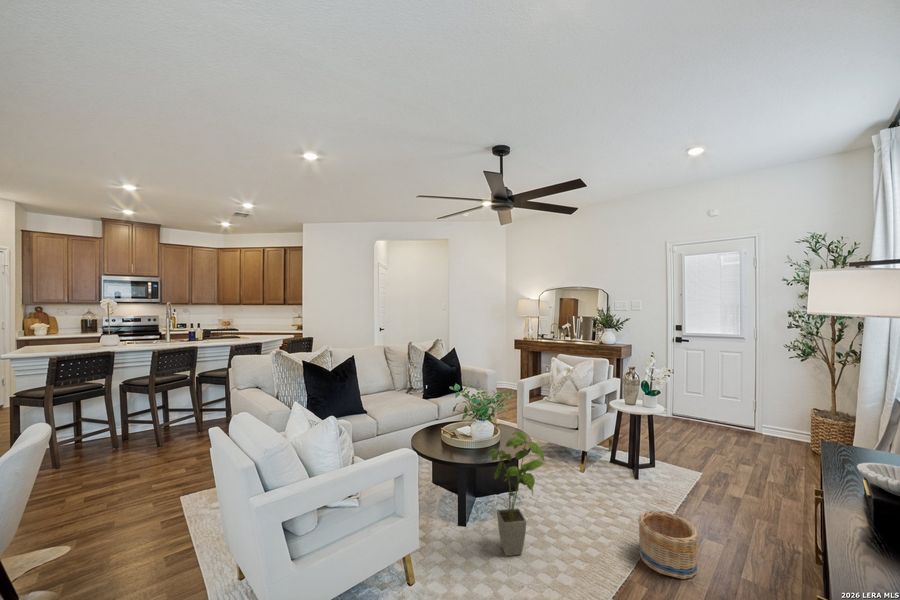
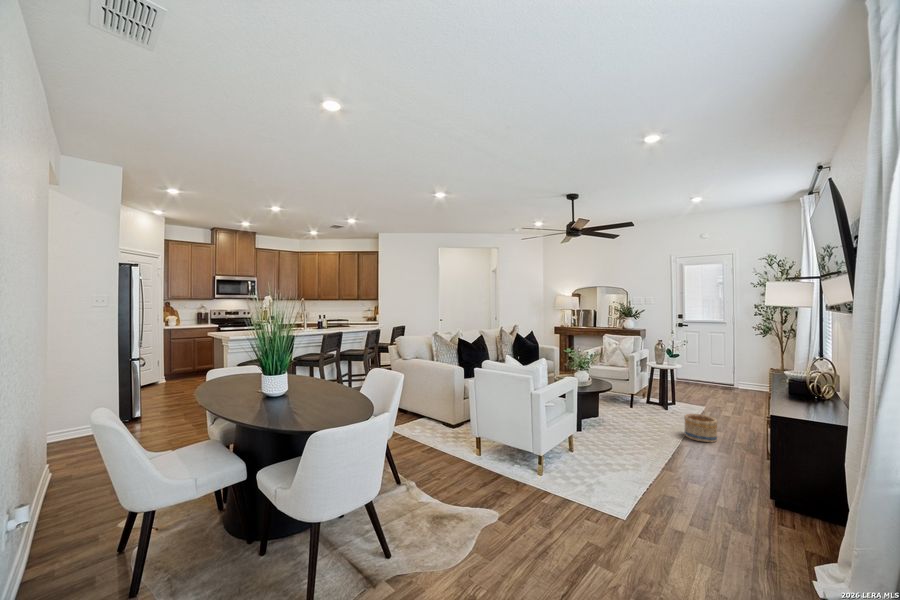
house plant: present [487,432,544,556] -> none [601,370,640,438]

